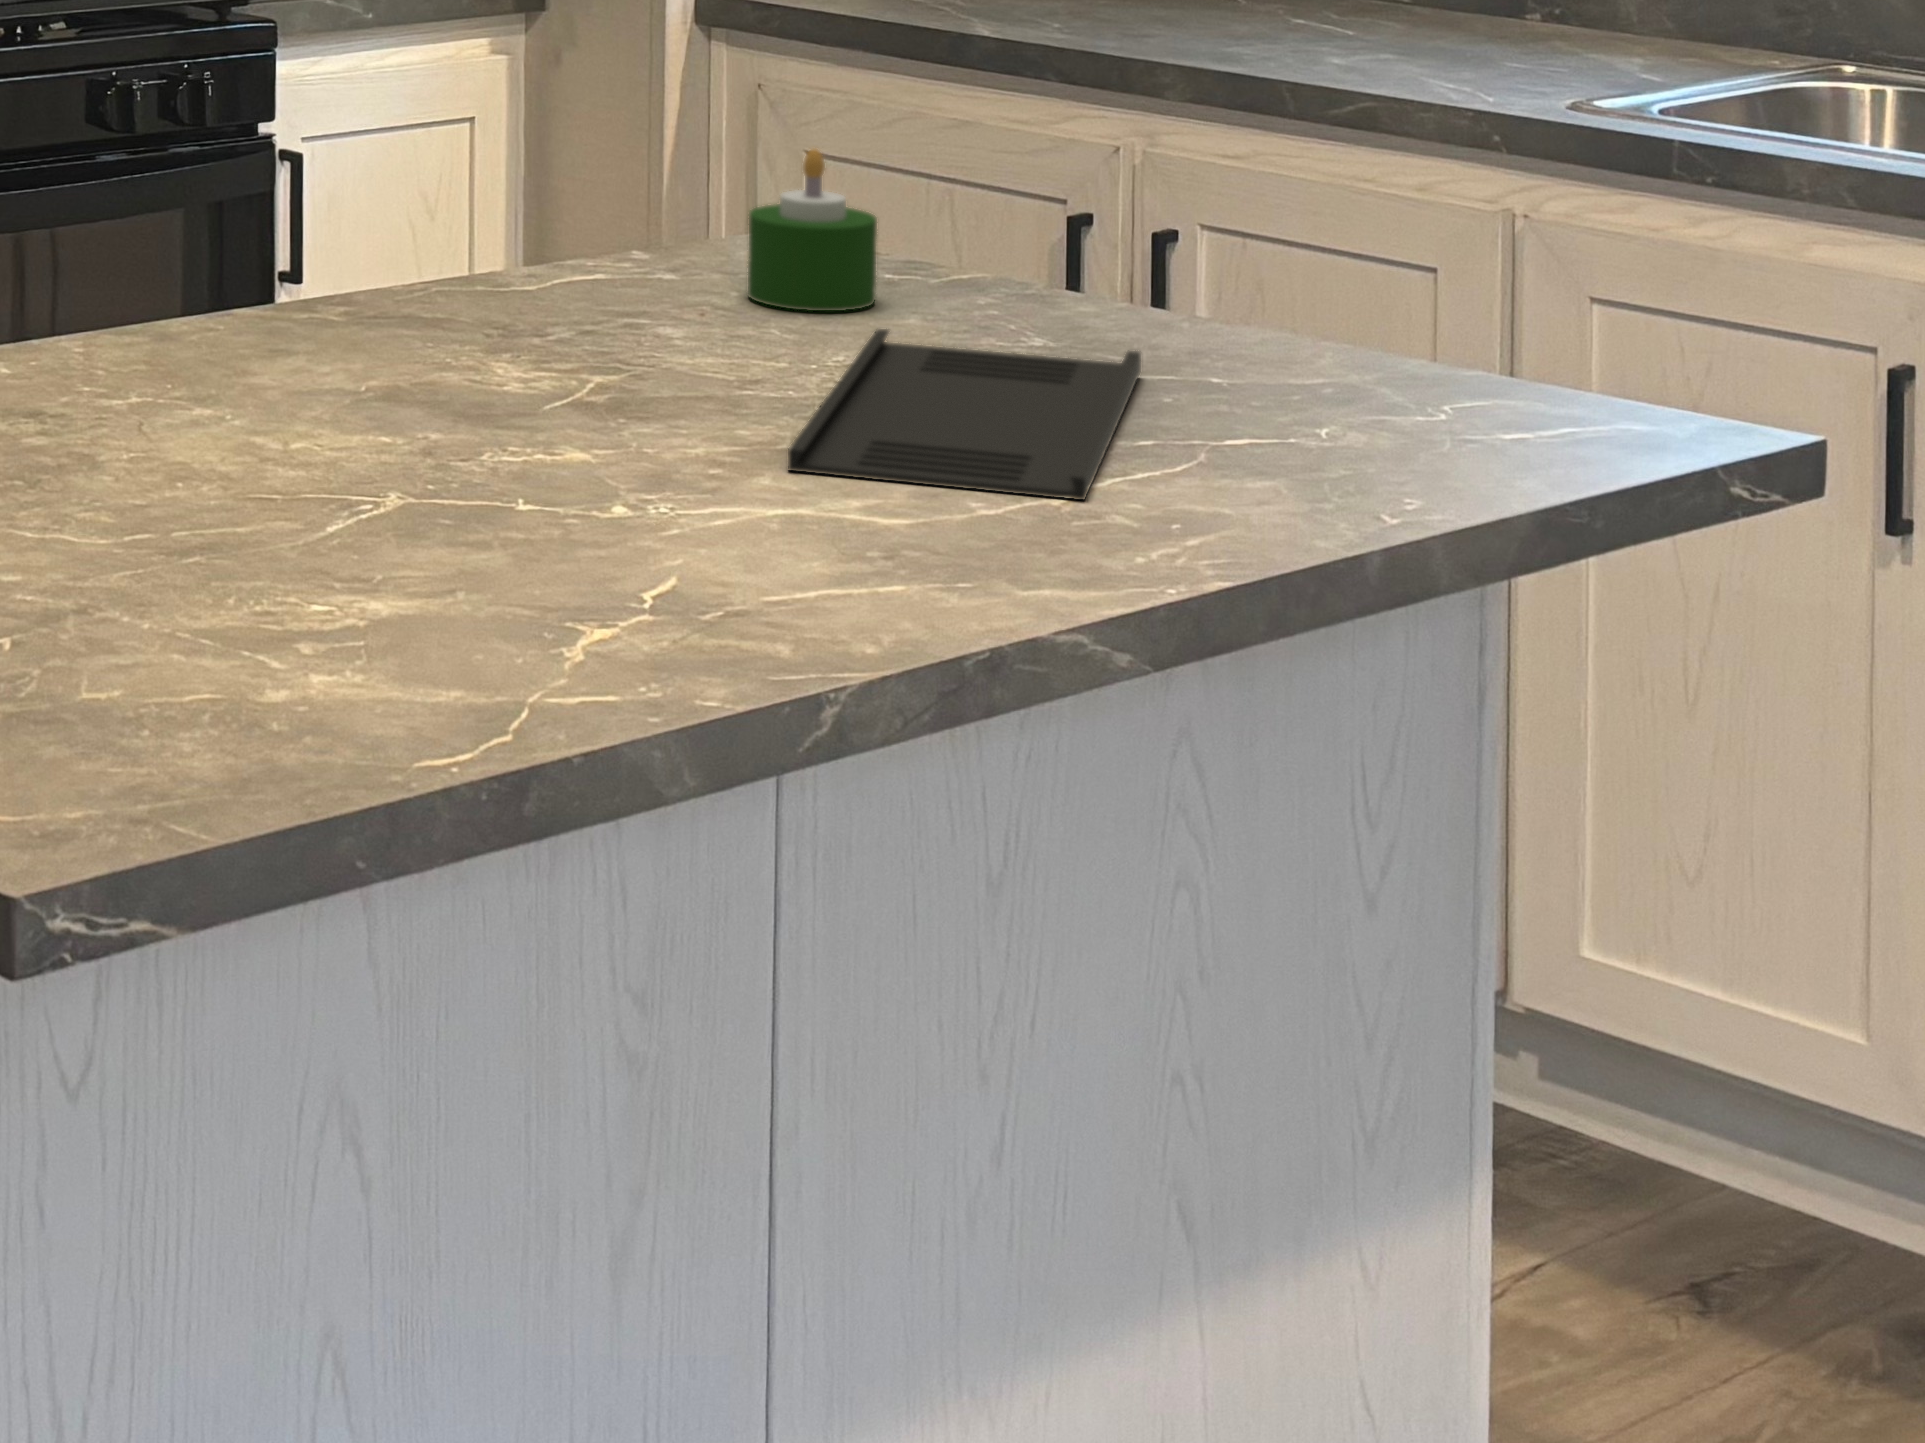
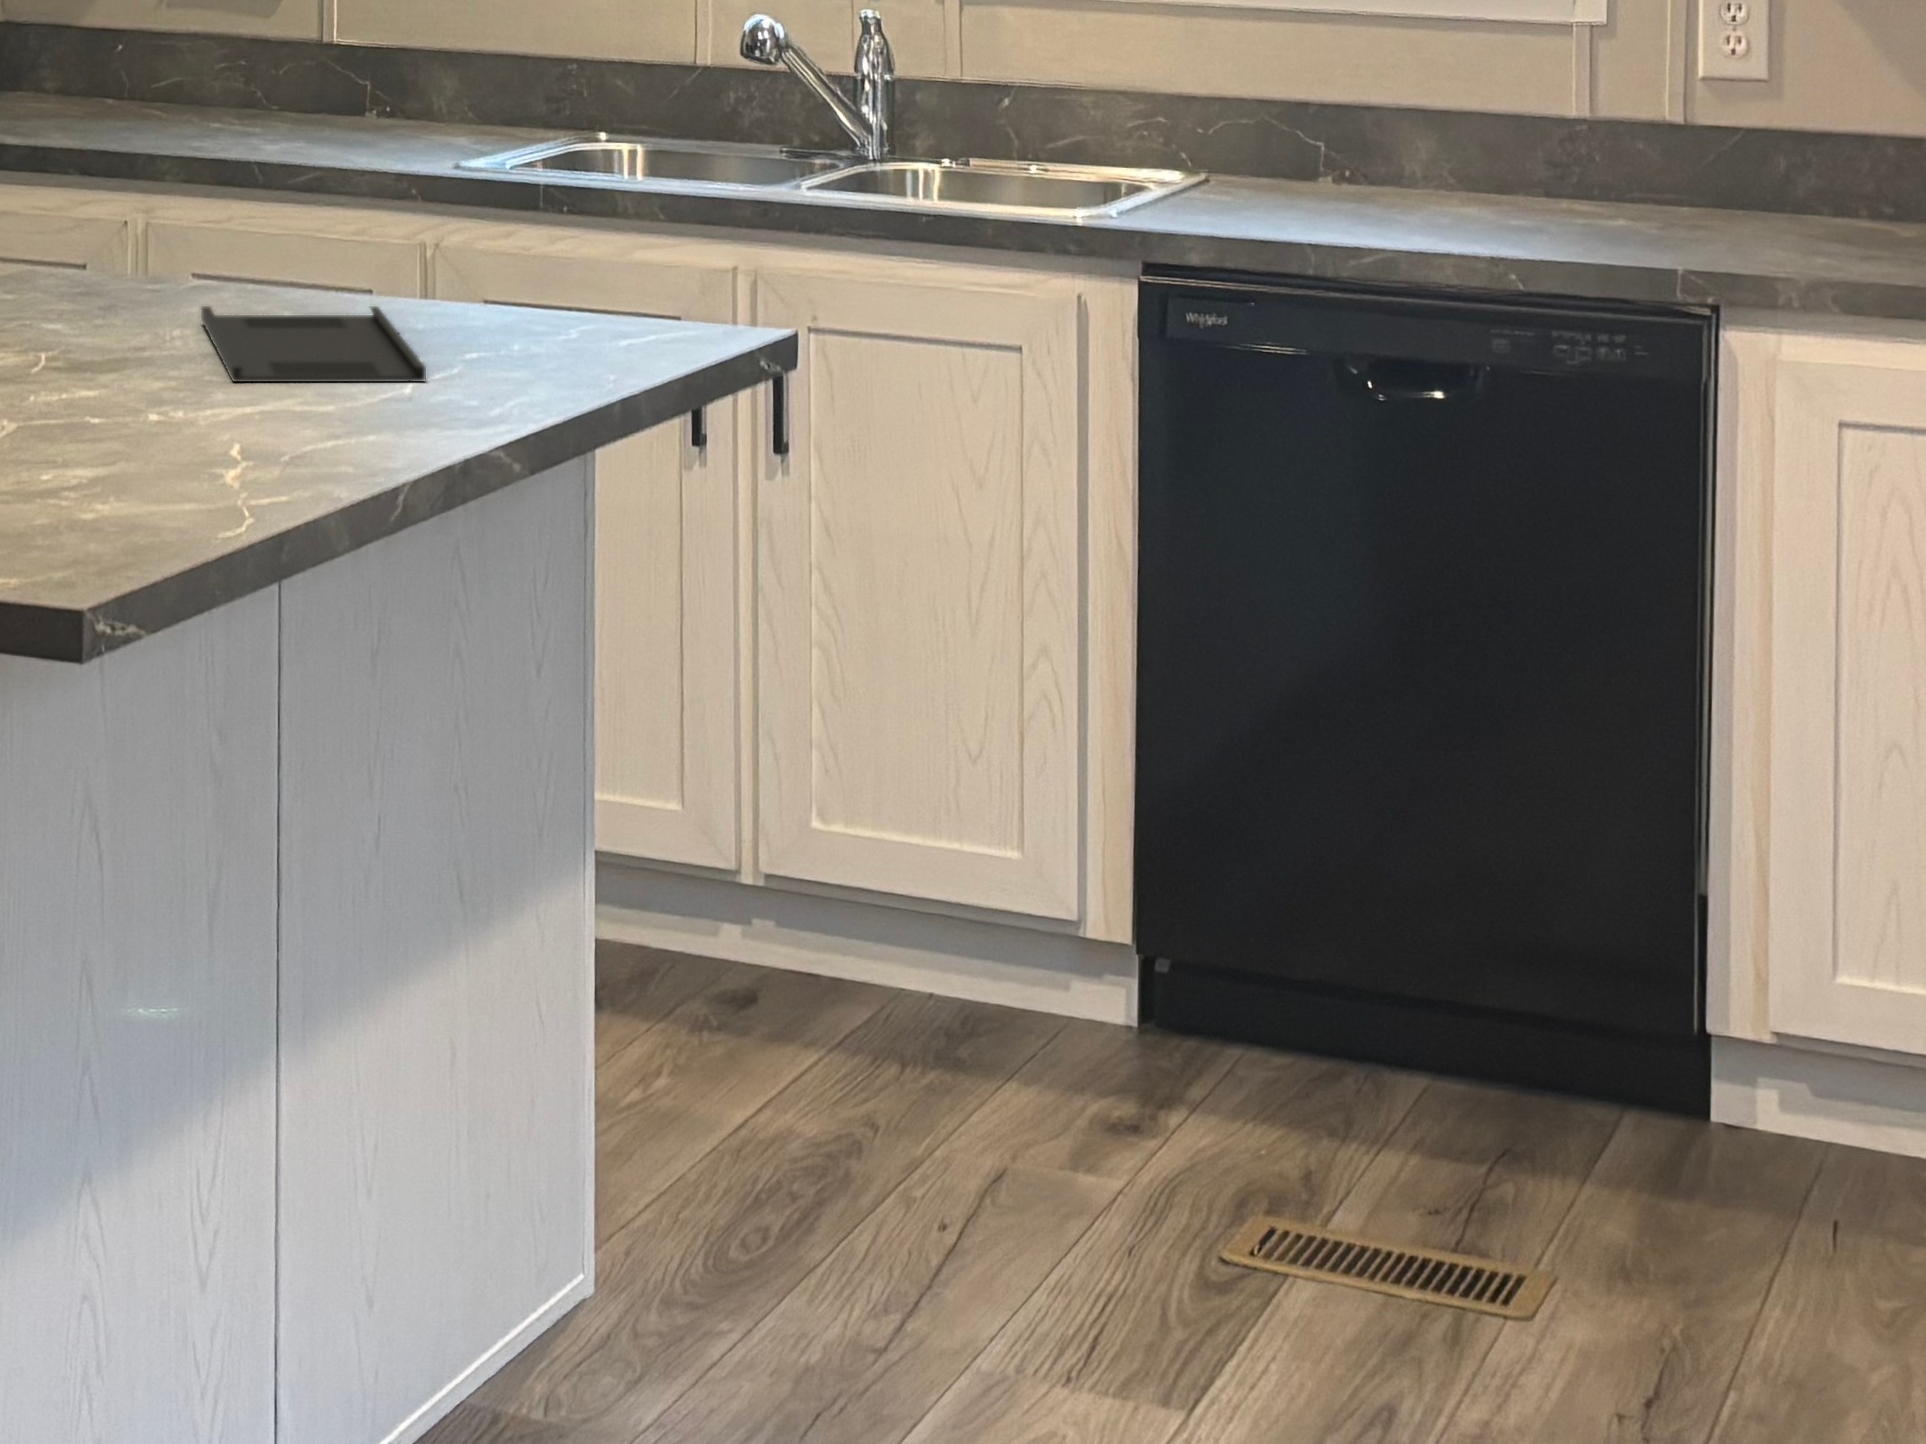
candle: present [748,149,877,311] -> none [74,191,164,305]

